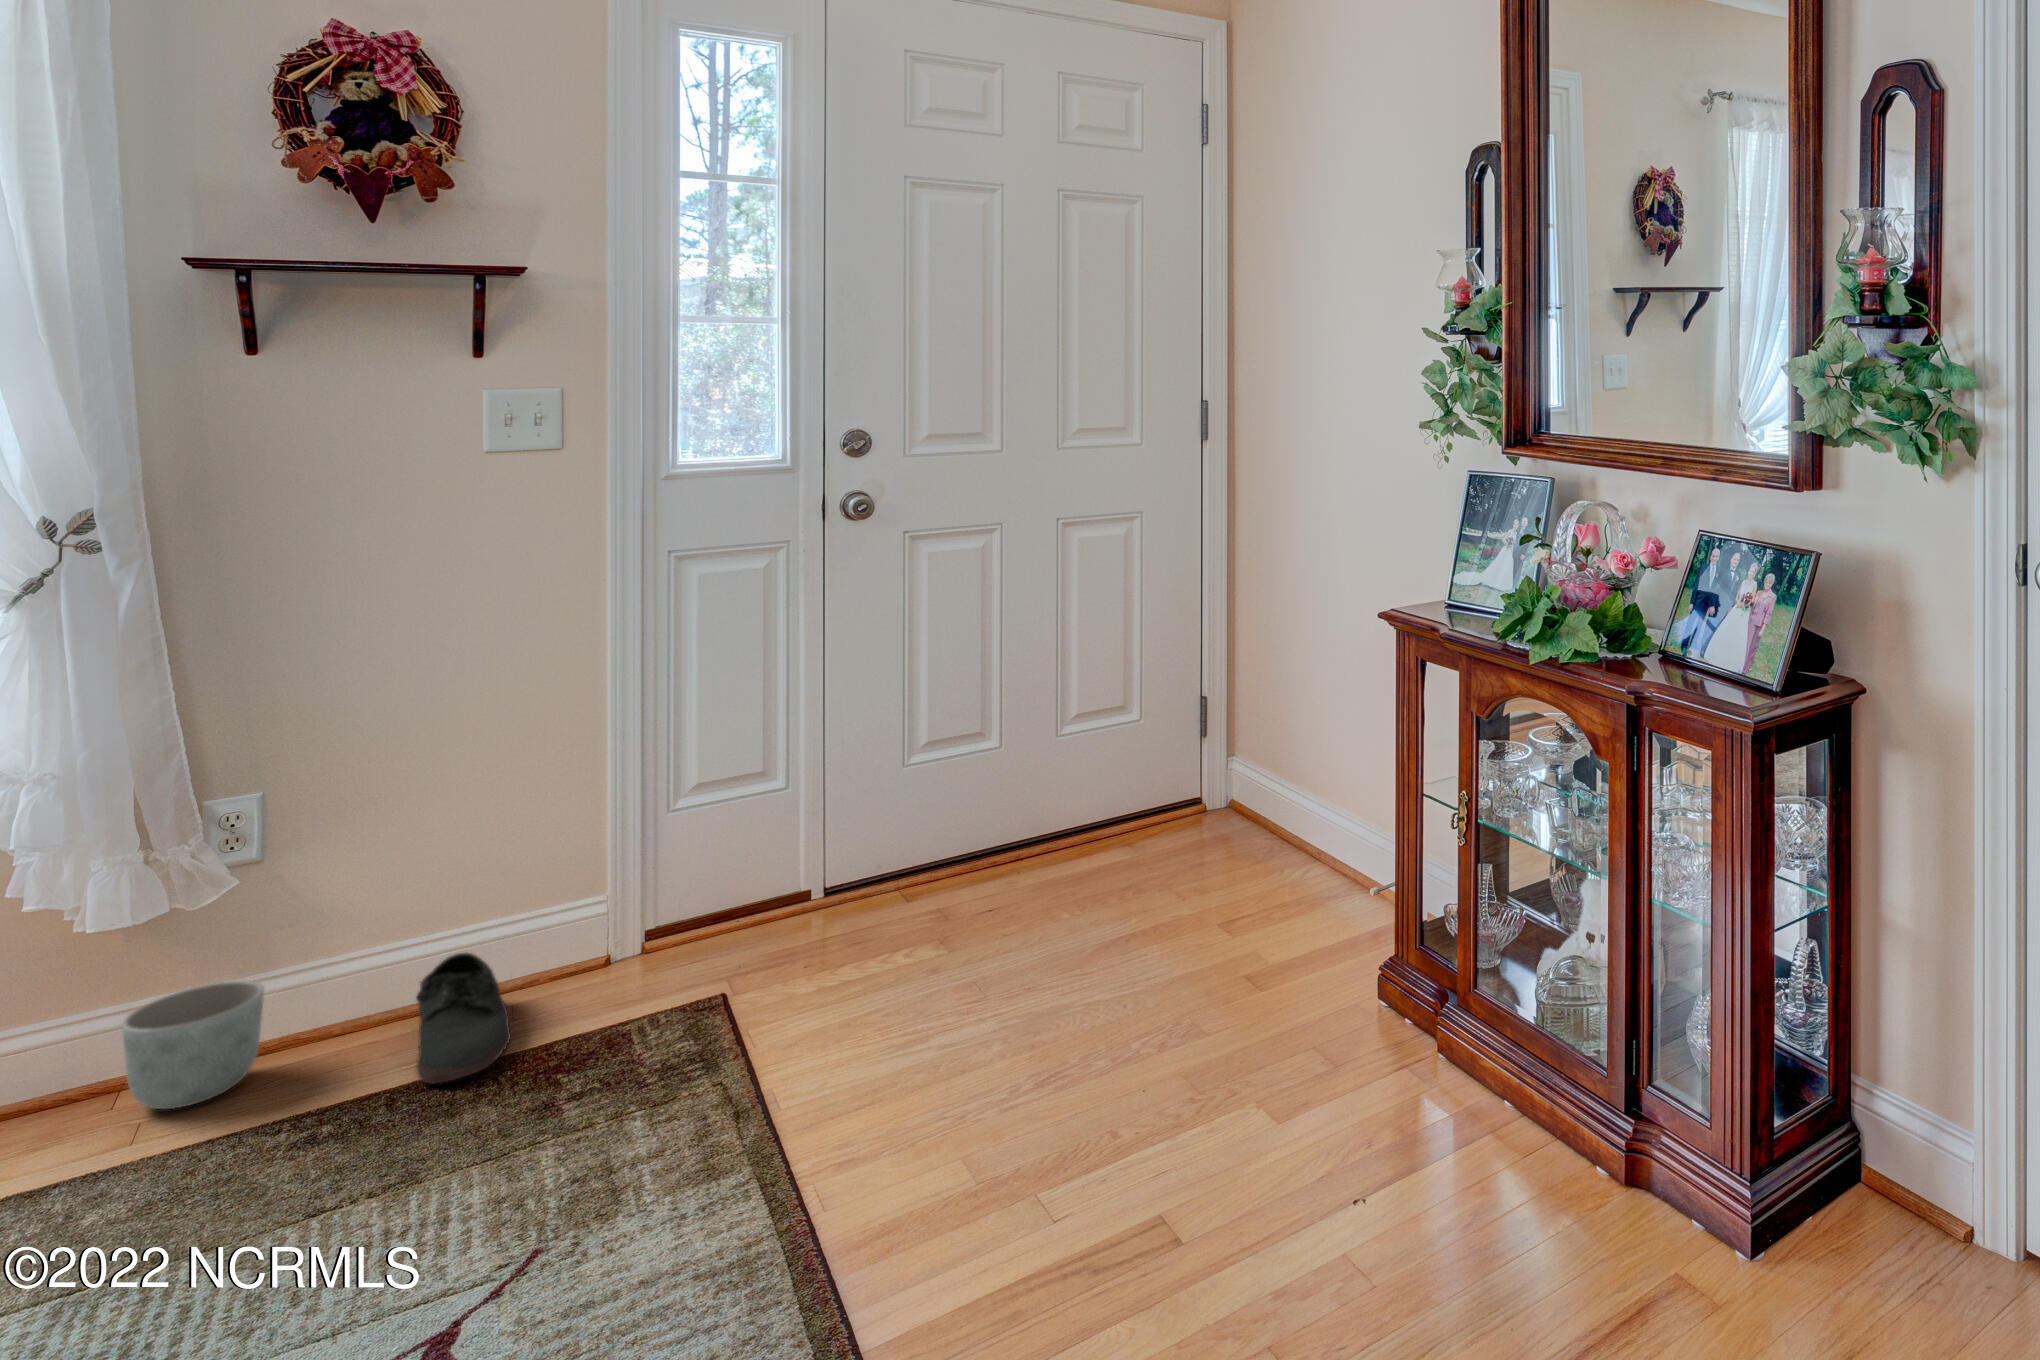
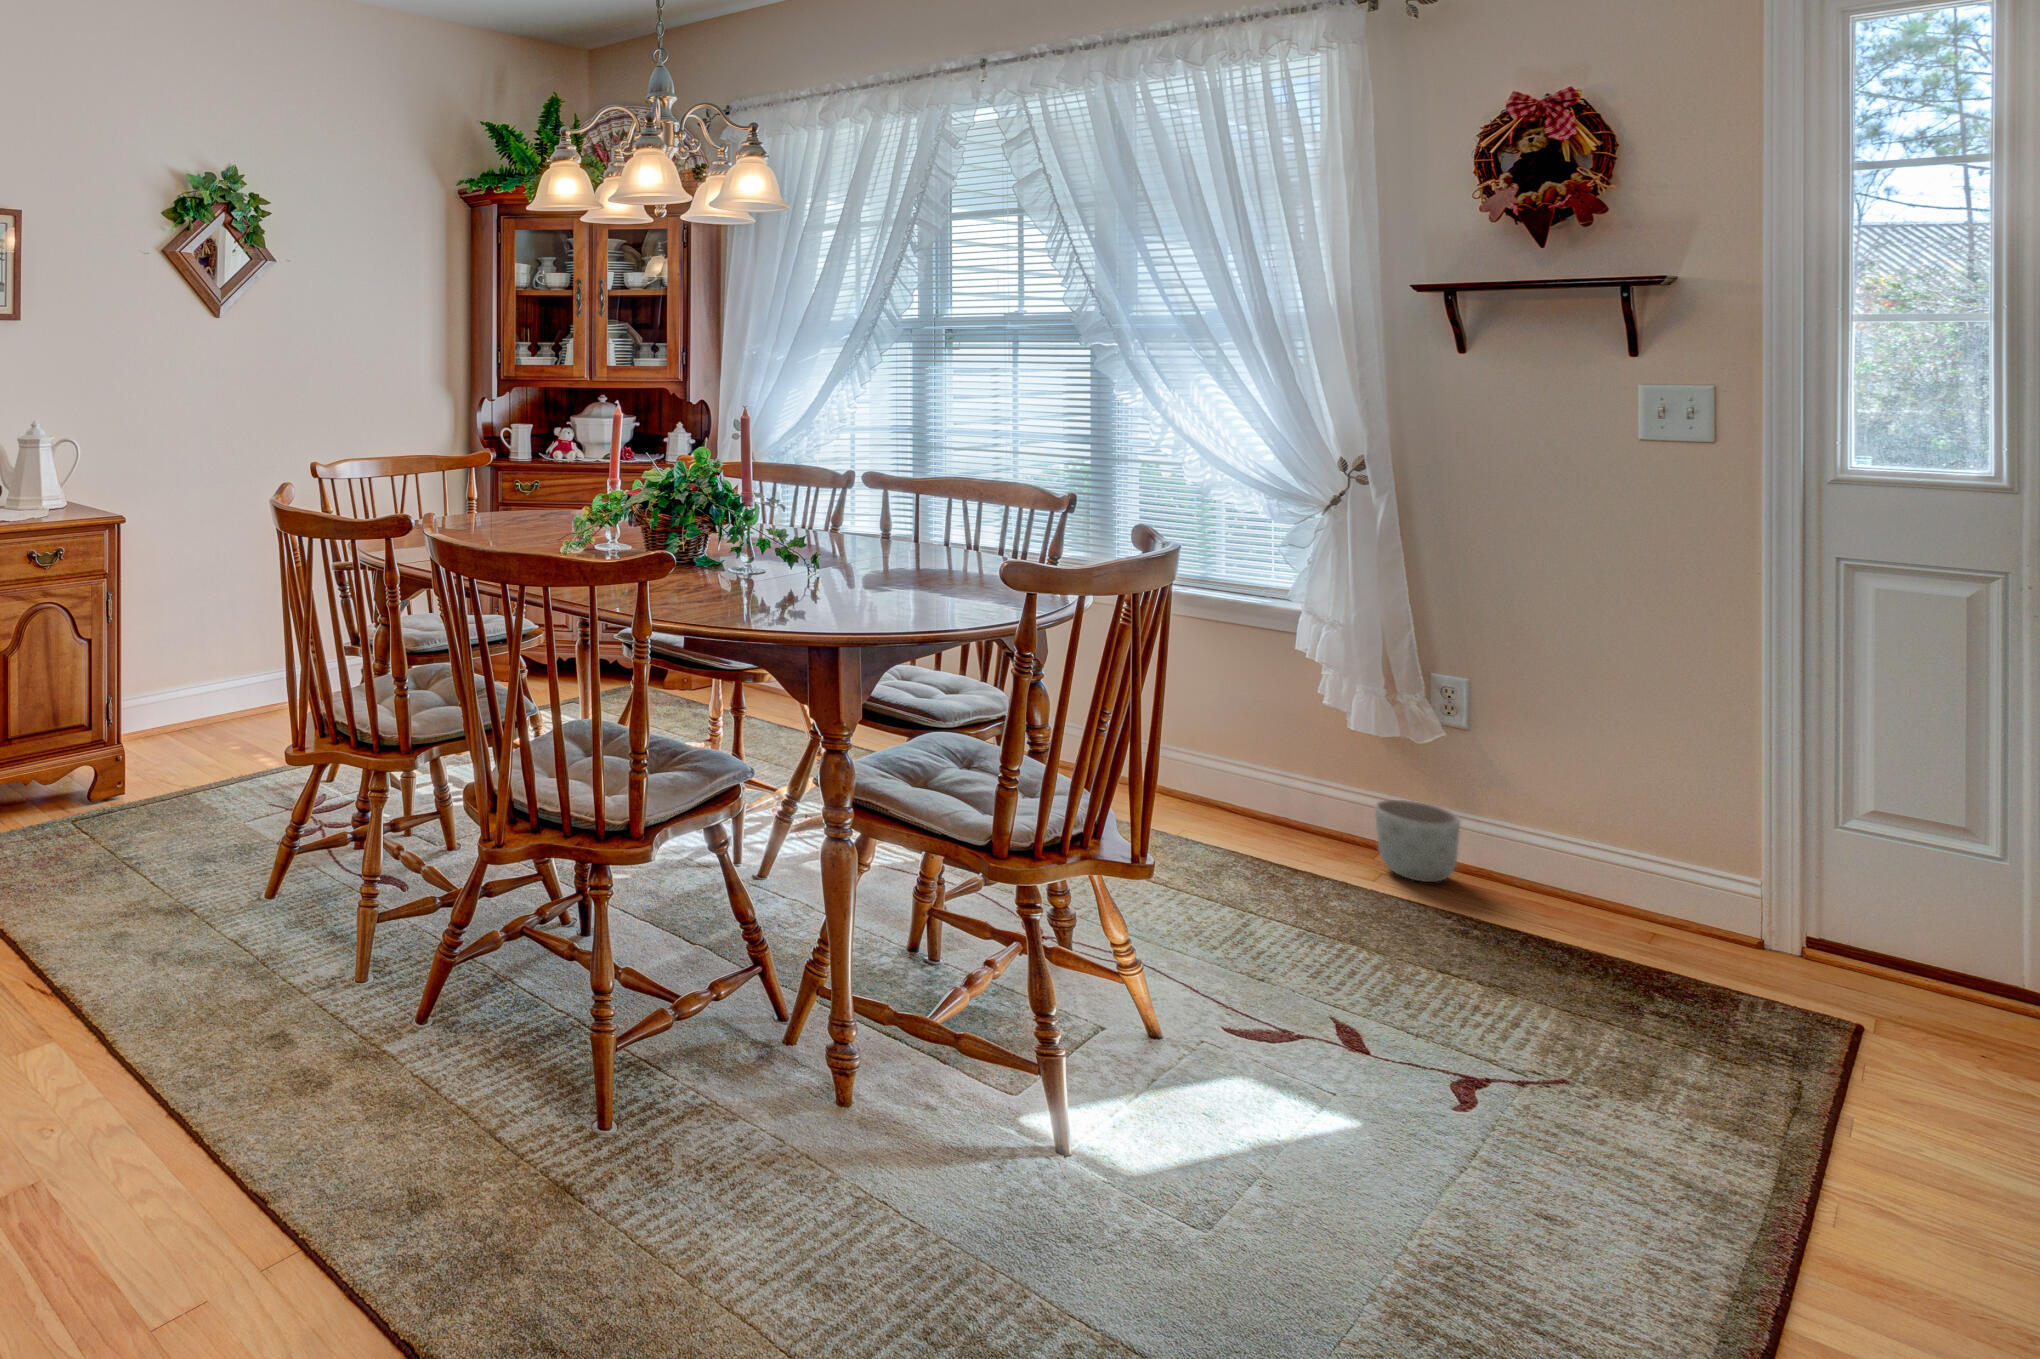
shoe: present [416,953,510,1083] -> none [1553,864,1638,958]

